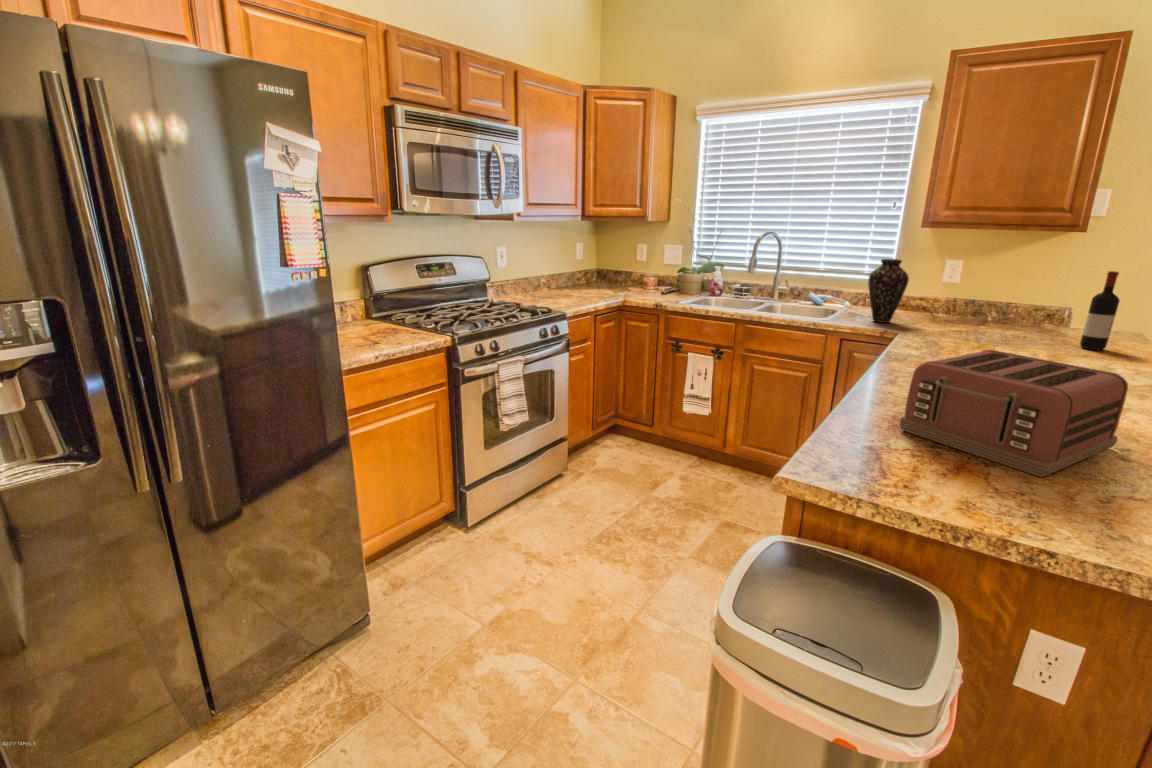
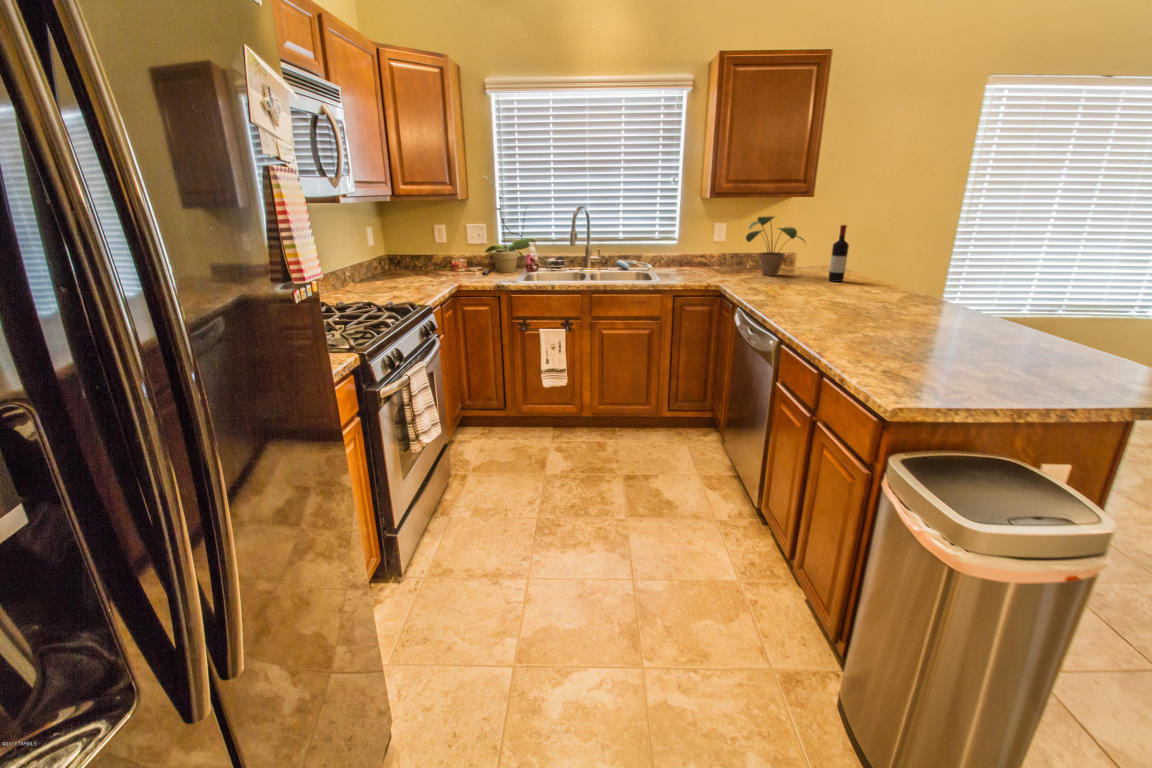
potted plant: none [972,253,1064,331] -> present [746,216,804,276]
vase: present [868,259,909,323] -> none [679,225,709,279]
toaster: present [900,350,1128,477] -> none [867,286,995,367]

